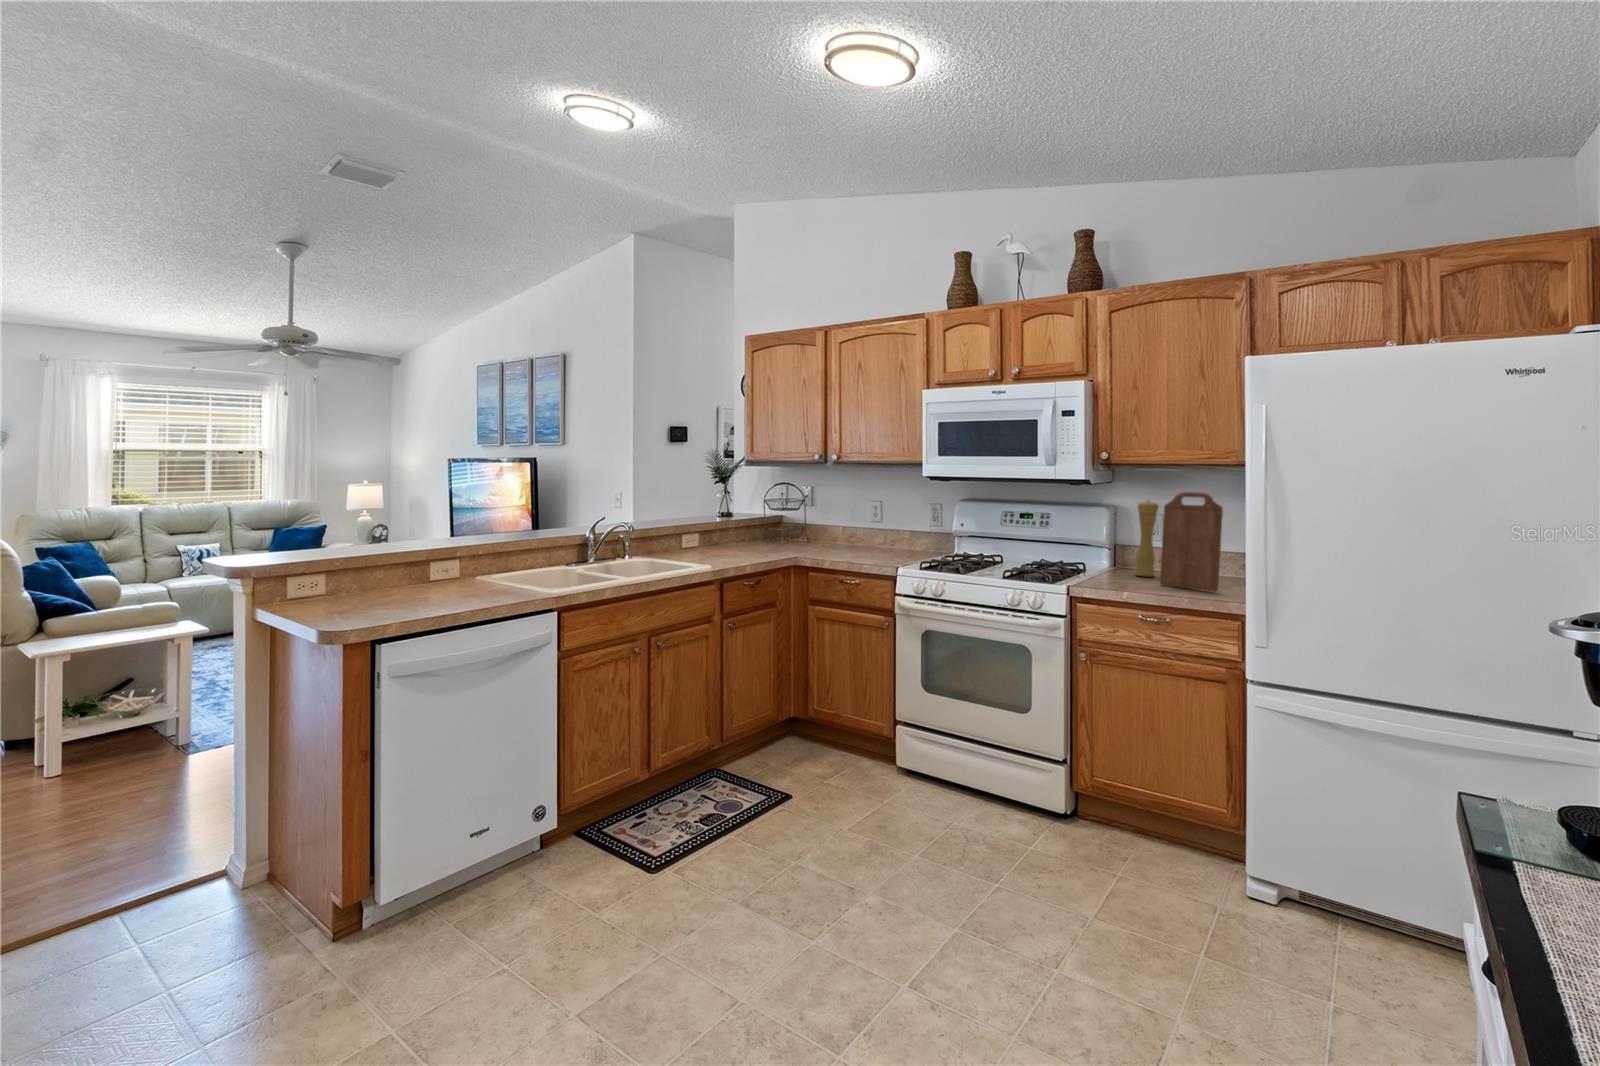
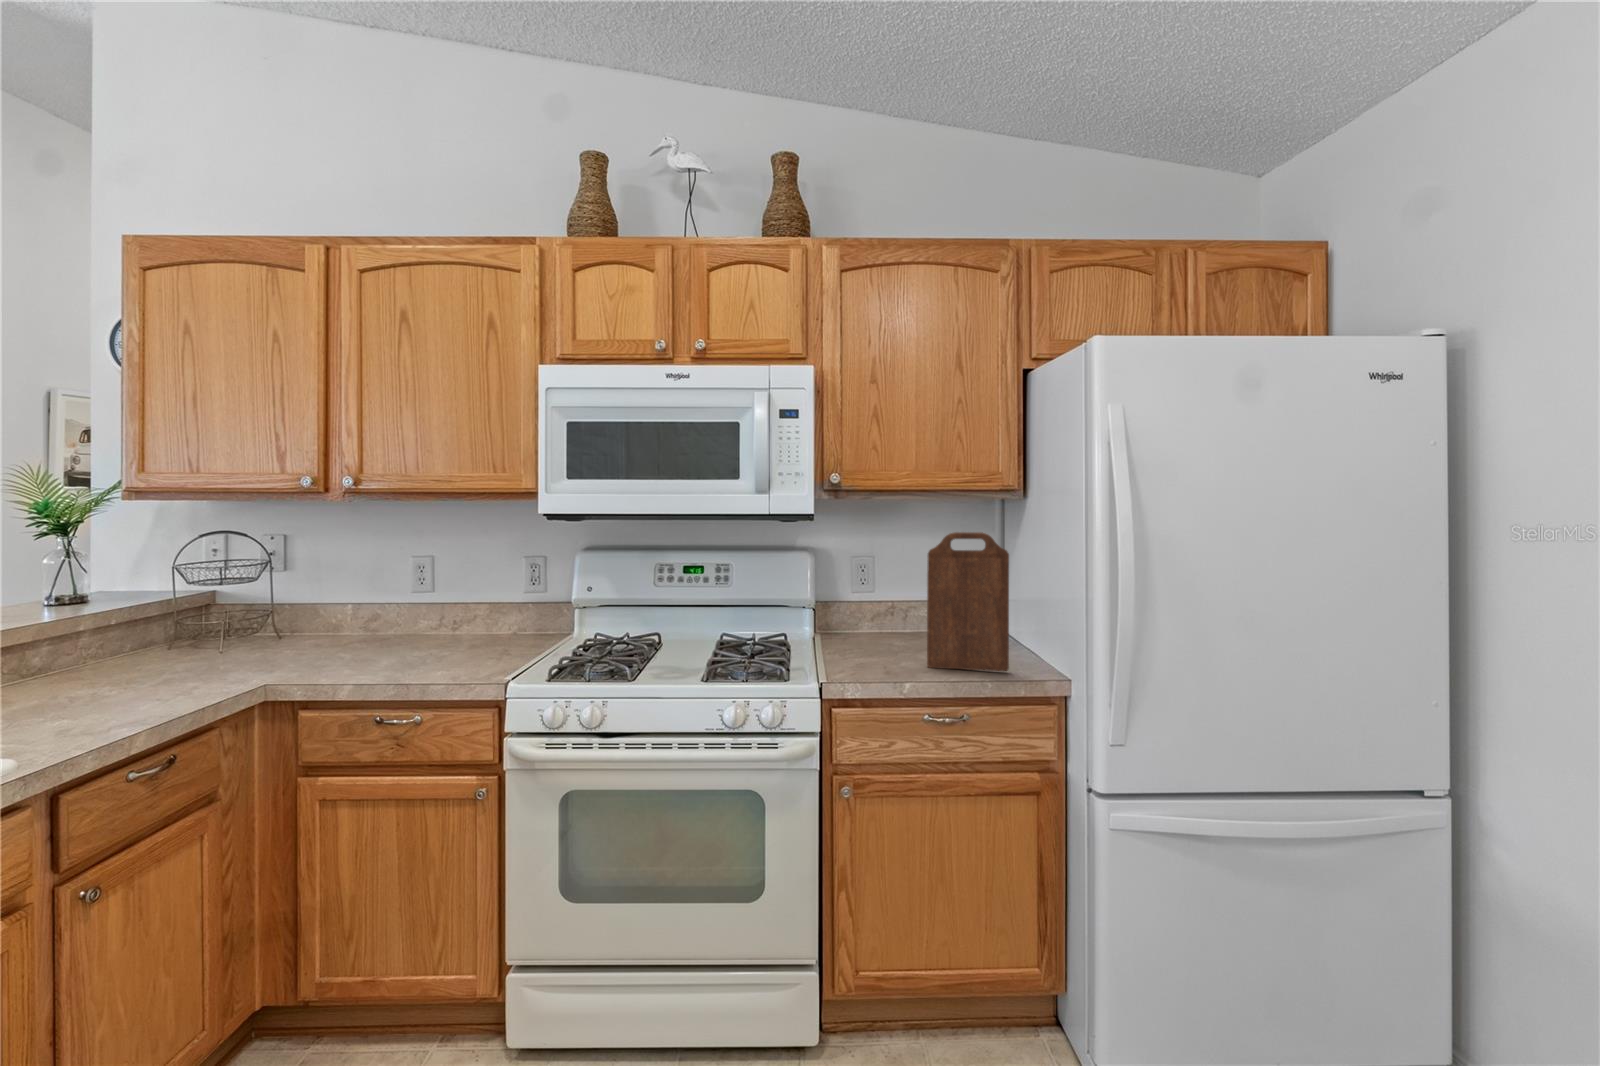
pepper mill: present [1135,500,1159,577] -> none [872,545,899,654]

